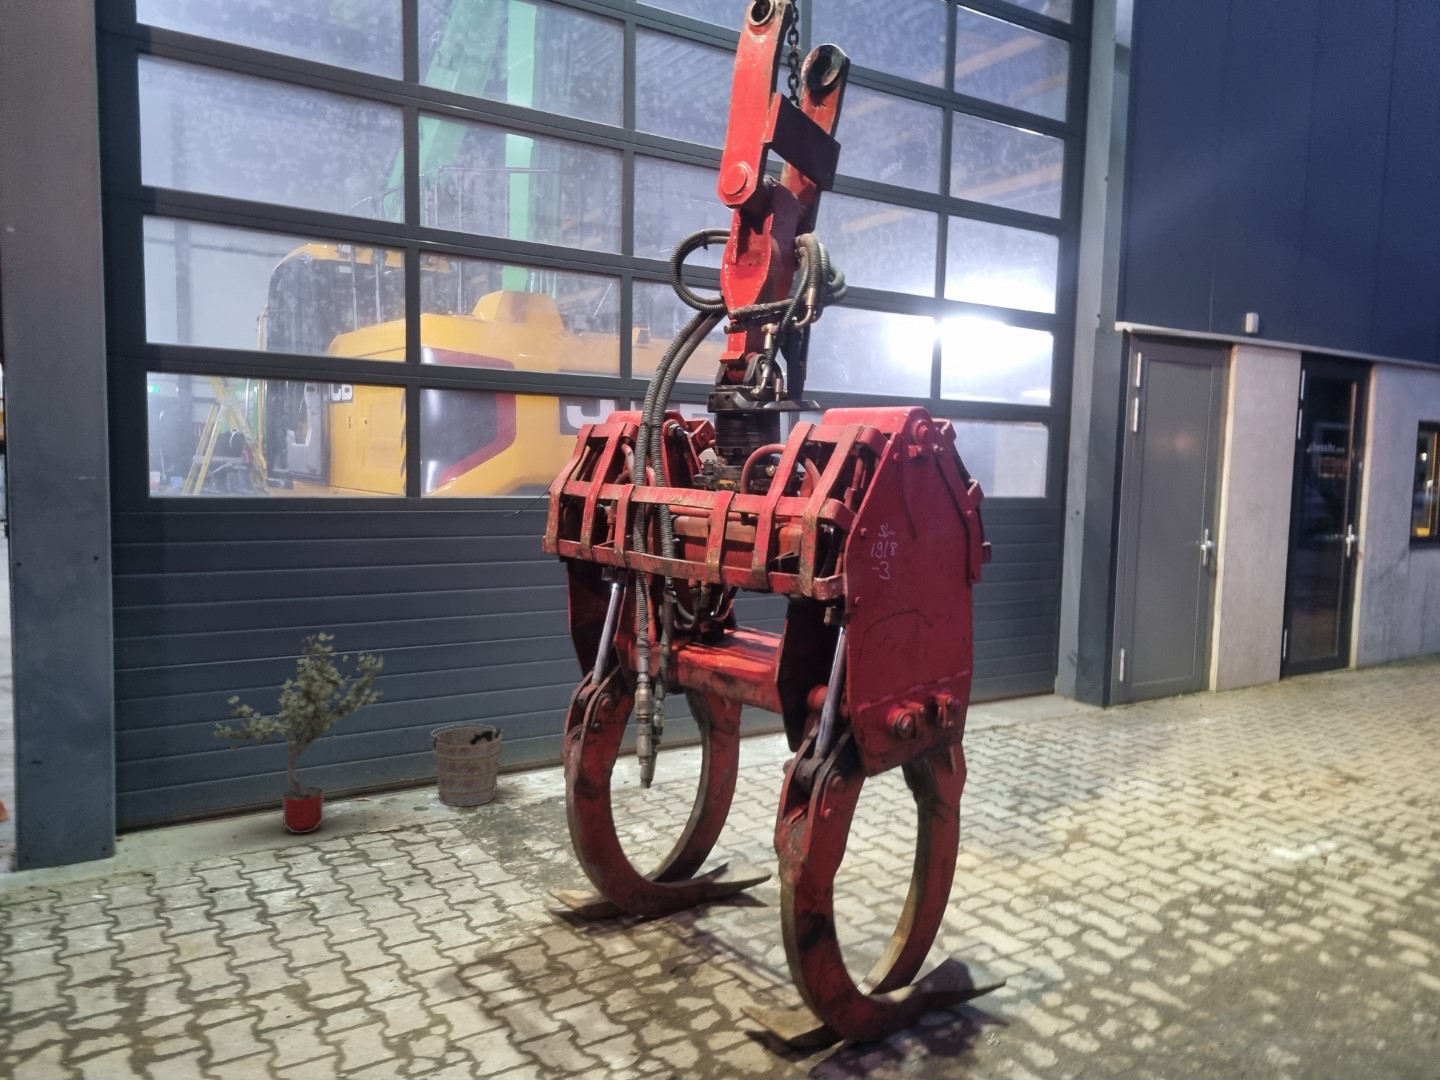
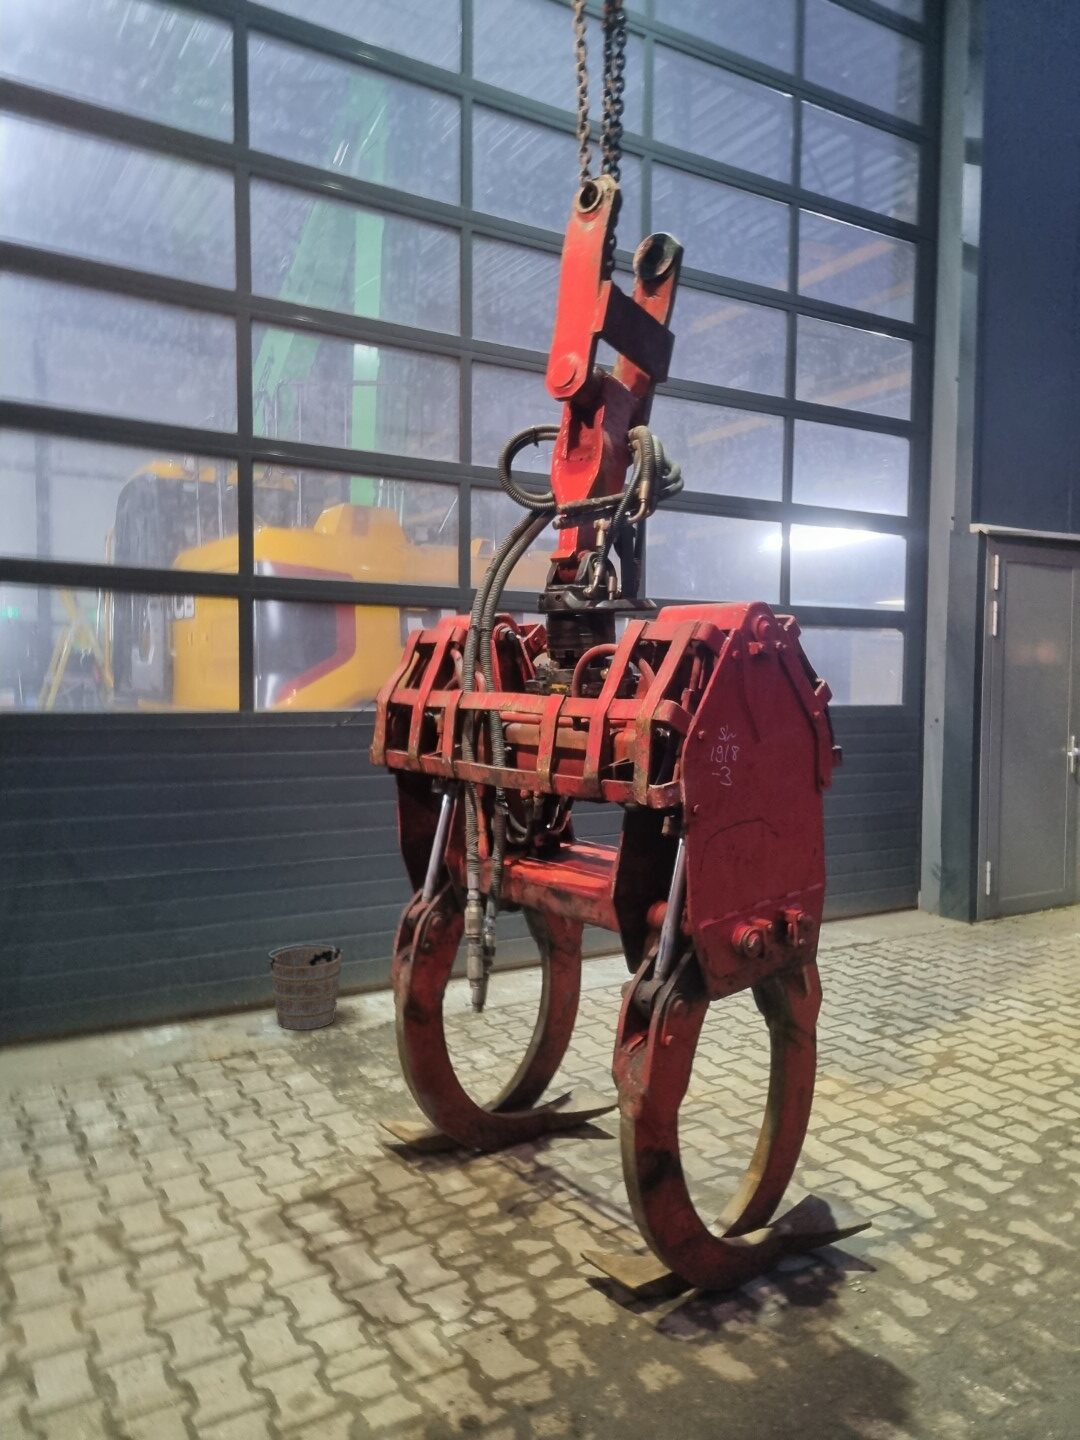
potted tree: present [214,633,383,833] -> none [41,850,221,1059]

